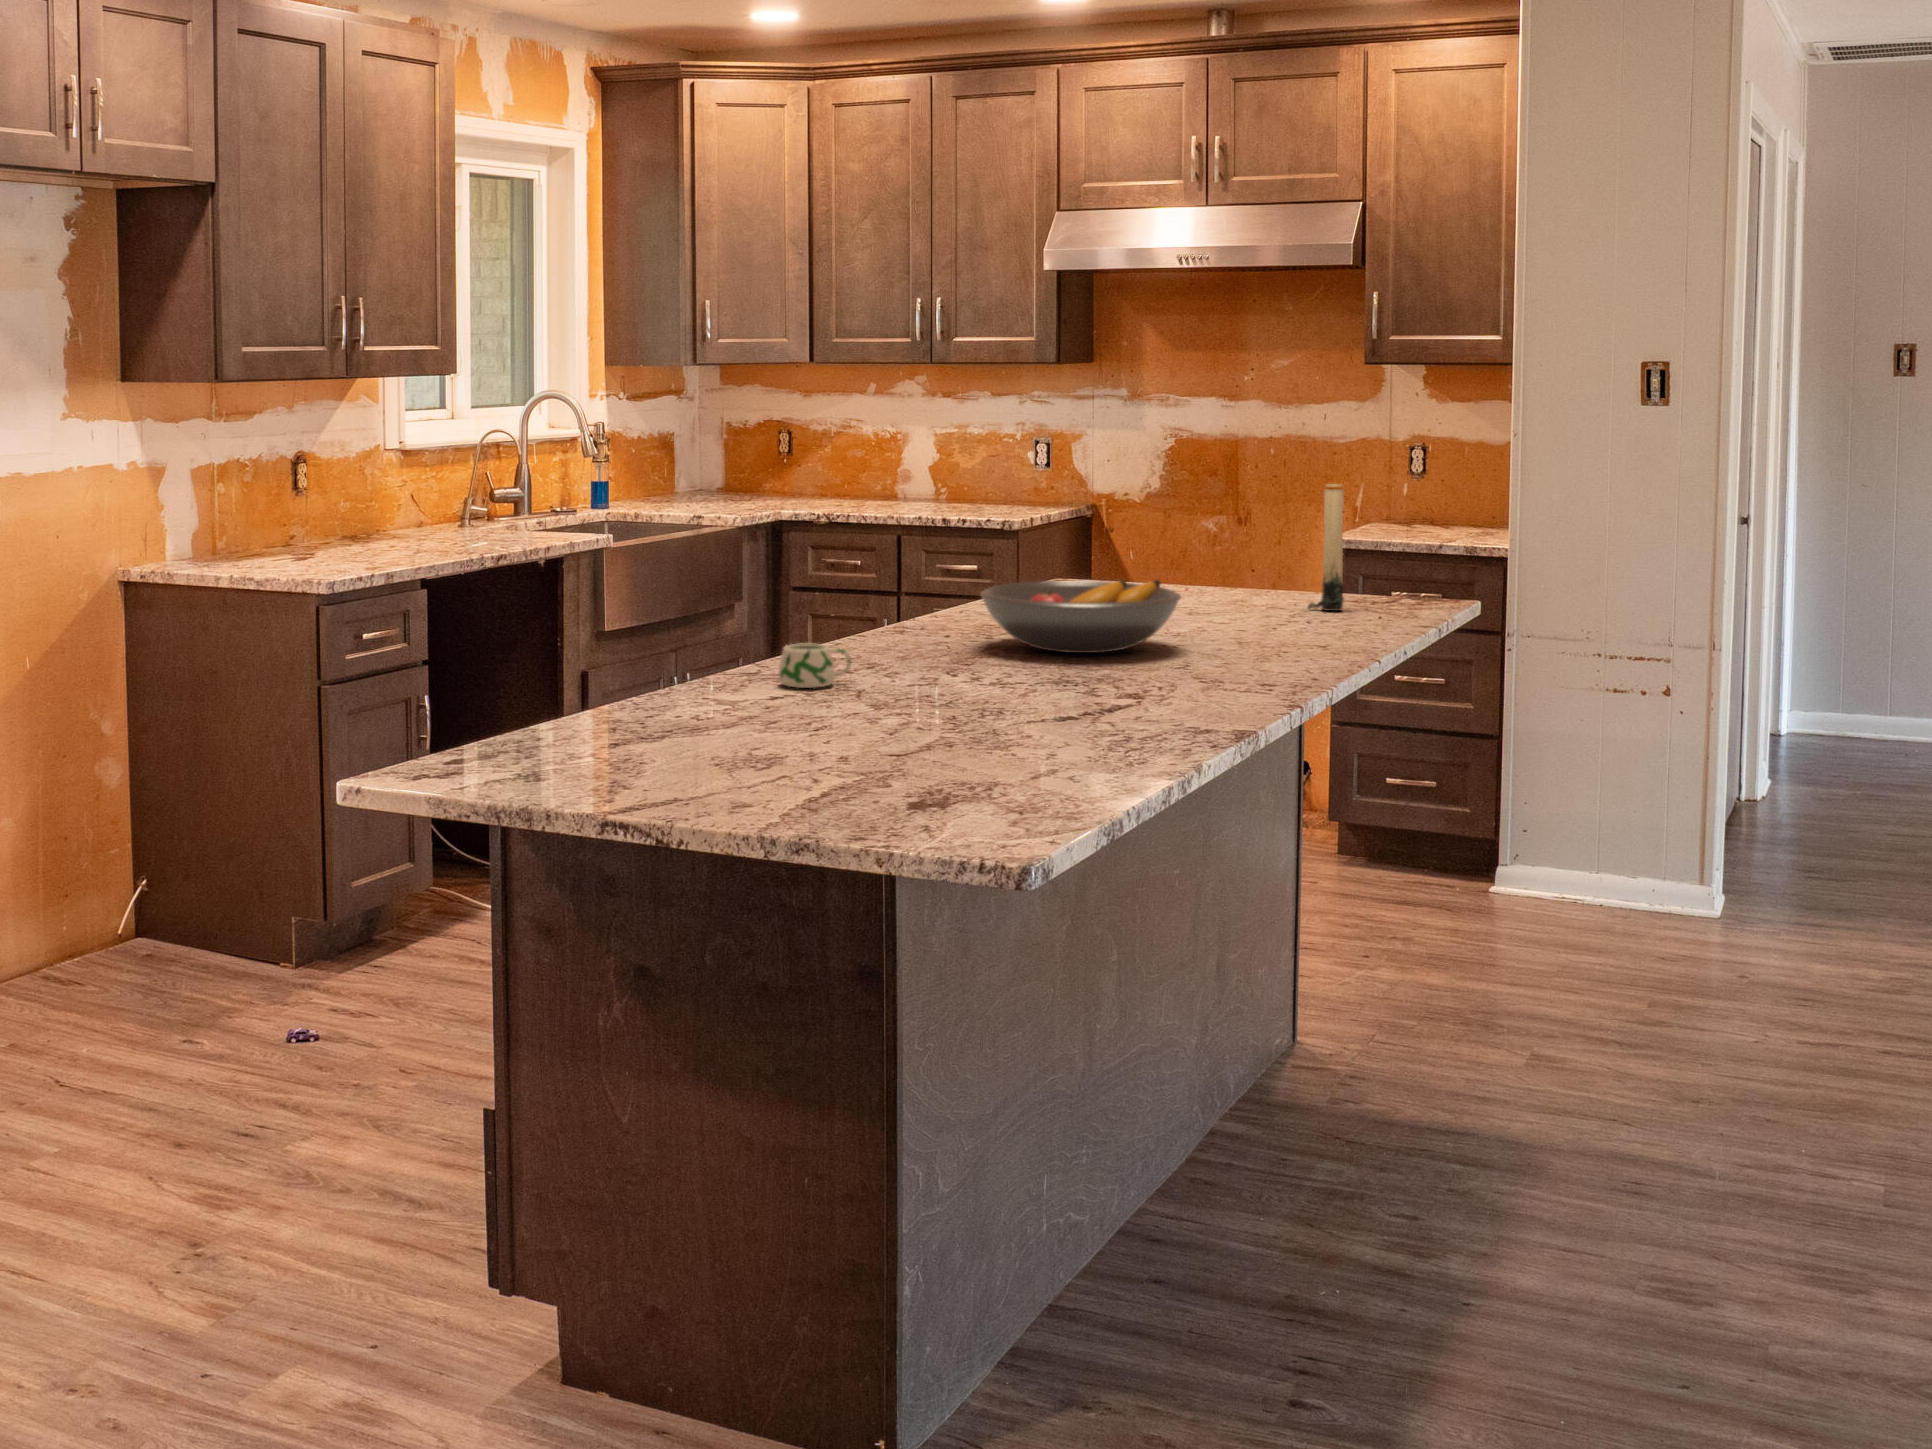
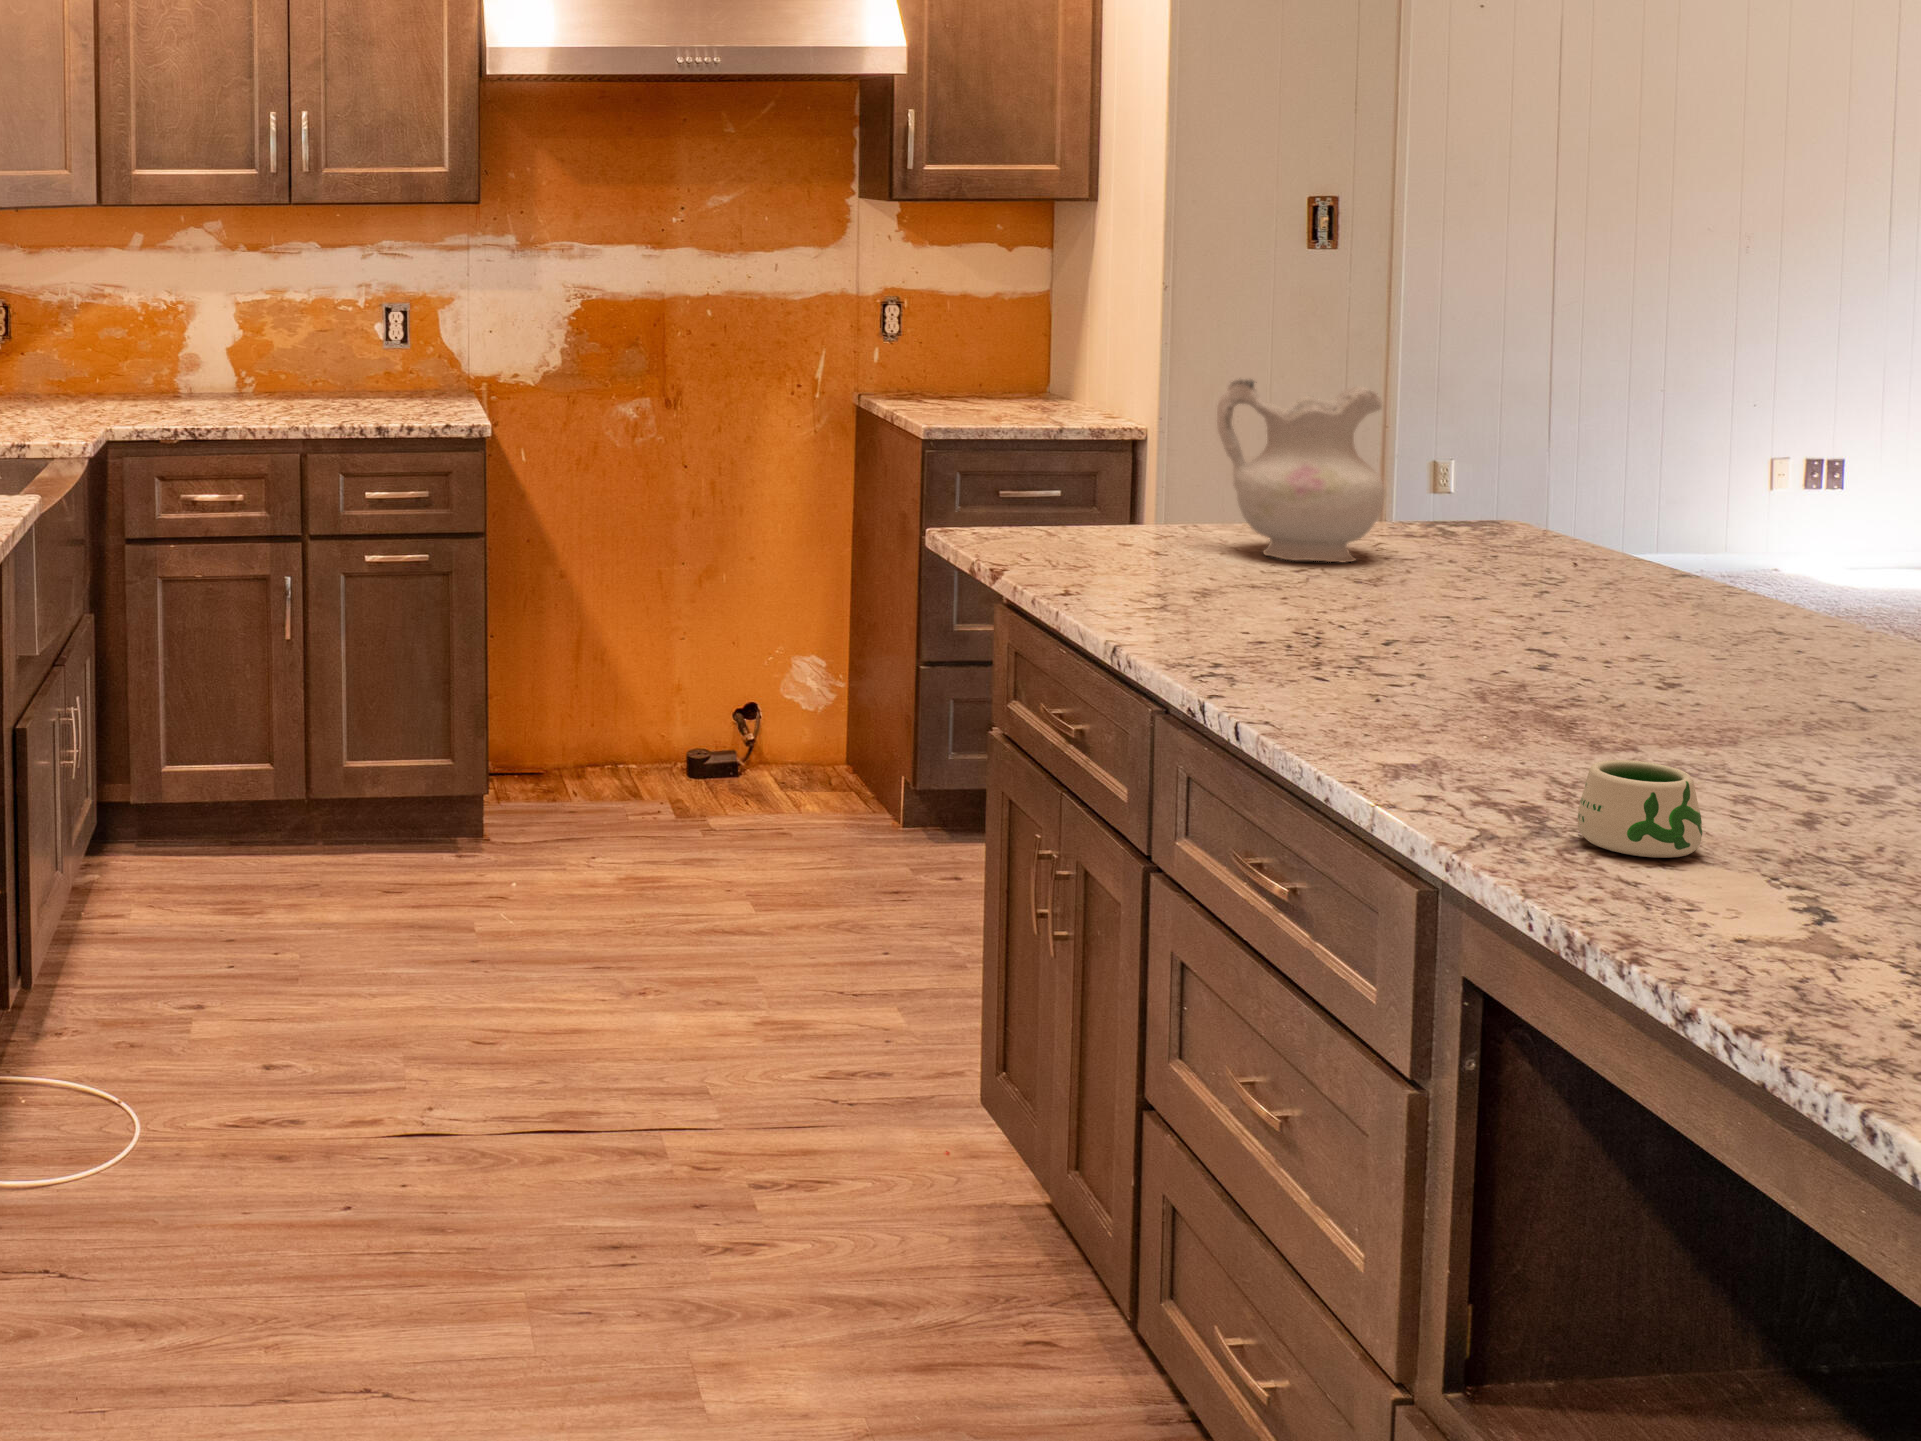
ceramic pitcher: none [1178,479,1275,606] -> present [1217,378,1385,563]
candle: present [1308,484,1344,611] -> none [1447,378,1503,560]
fruit bowl: present [980,580,1181,653] -> none [1396,558,1761,694]

